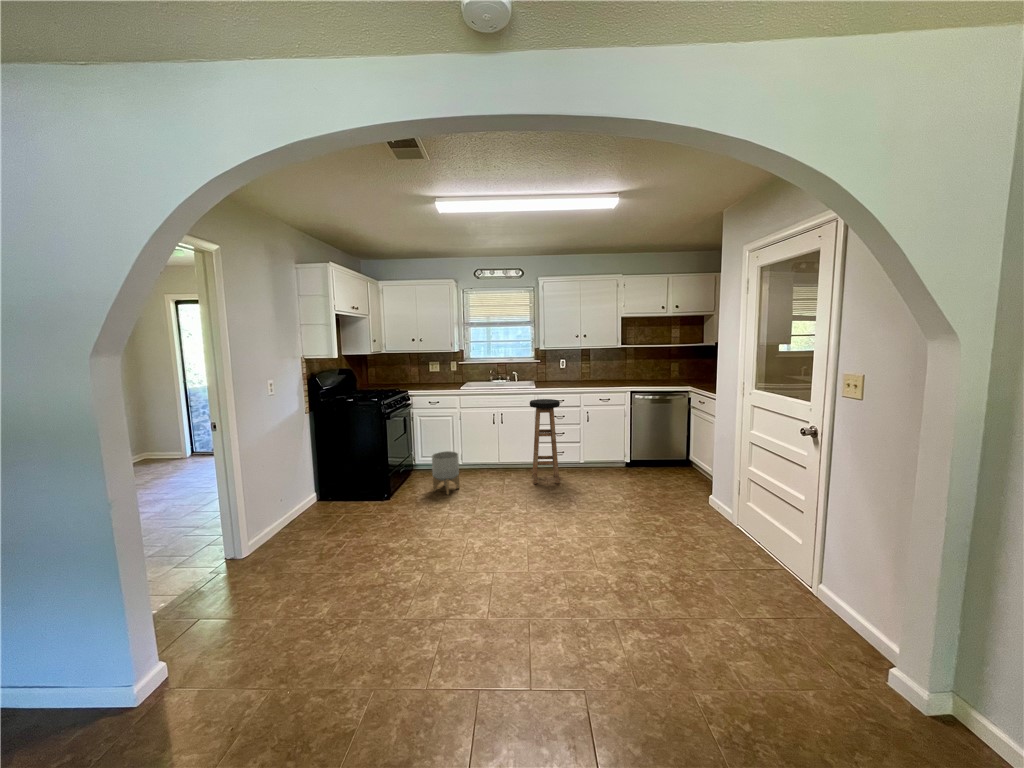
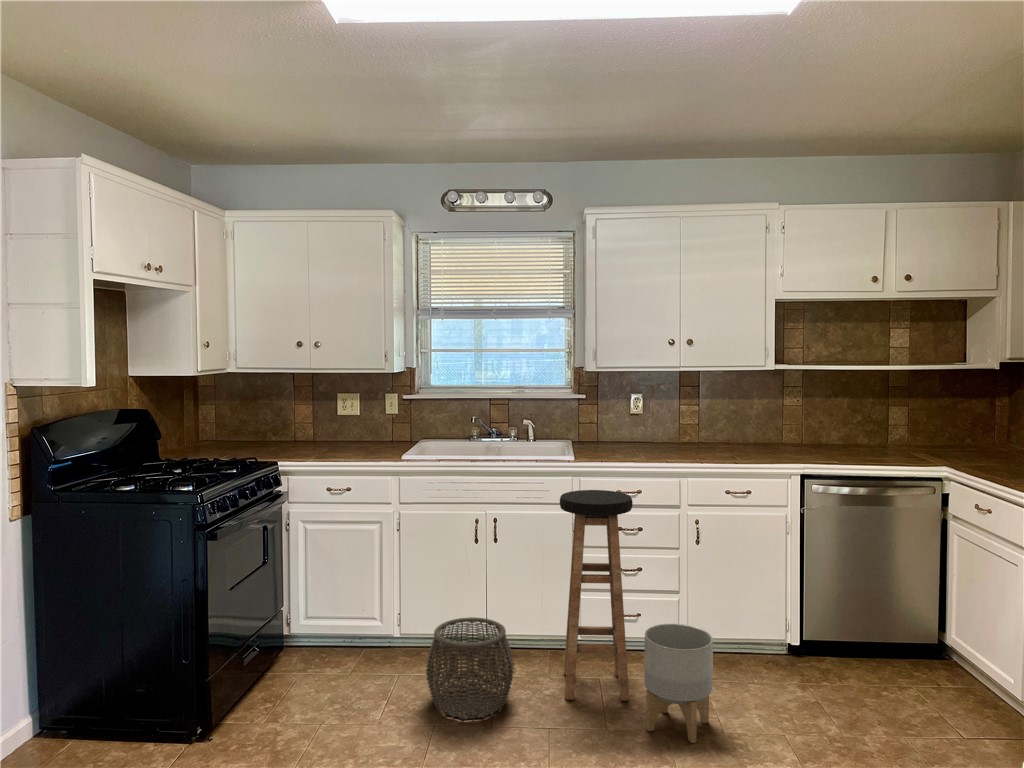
planter: present [432,451,459,494] -> present [644,624,713,743]
woven basket: none [476,452,512,491] -> present [426,617,514,719]

